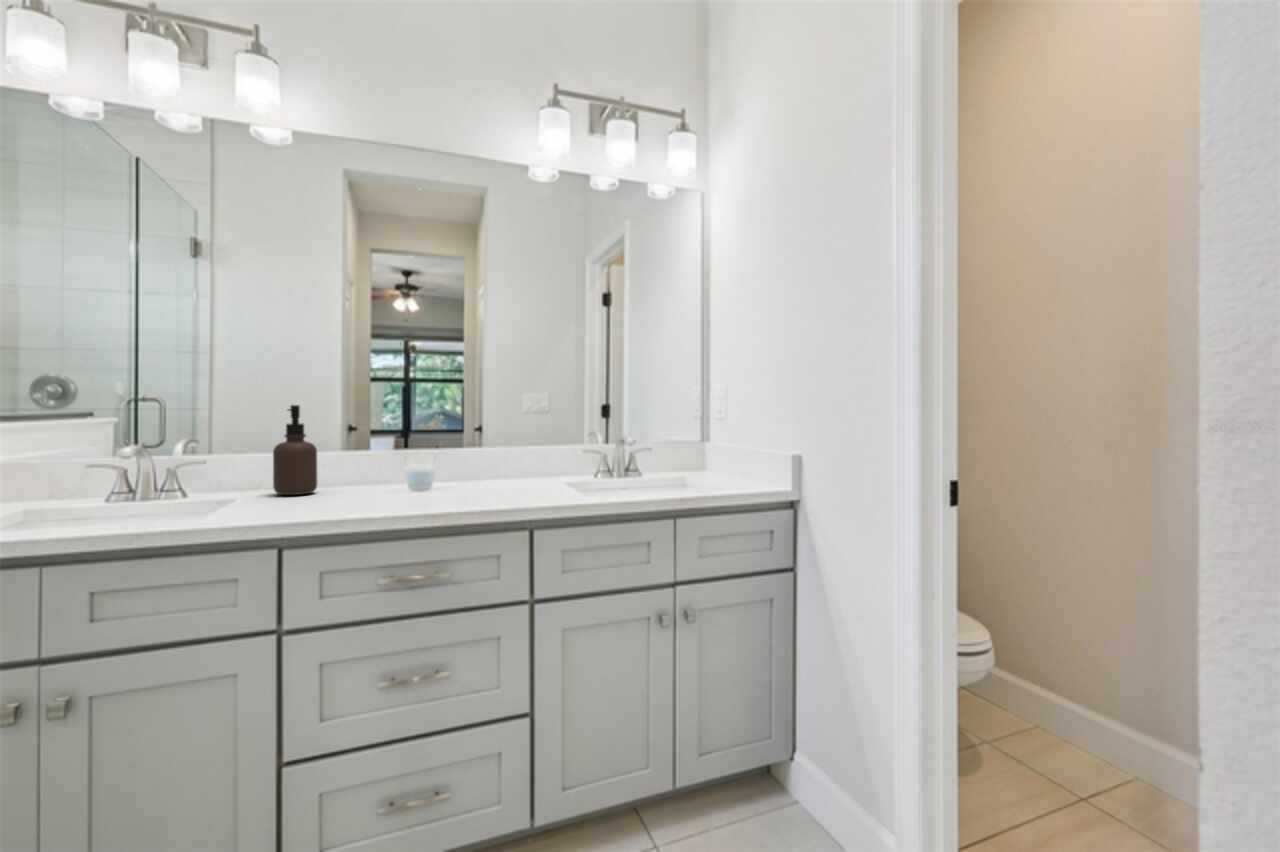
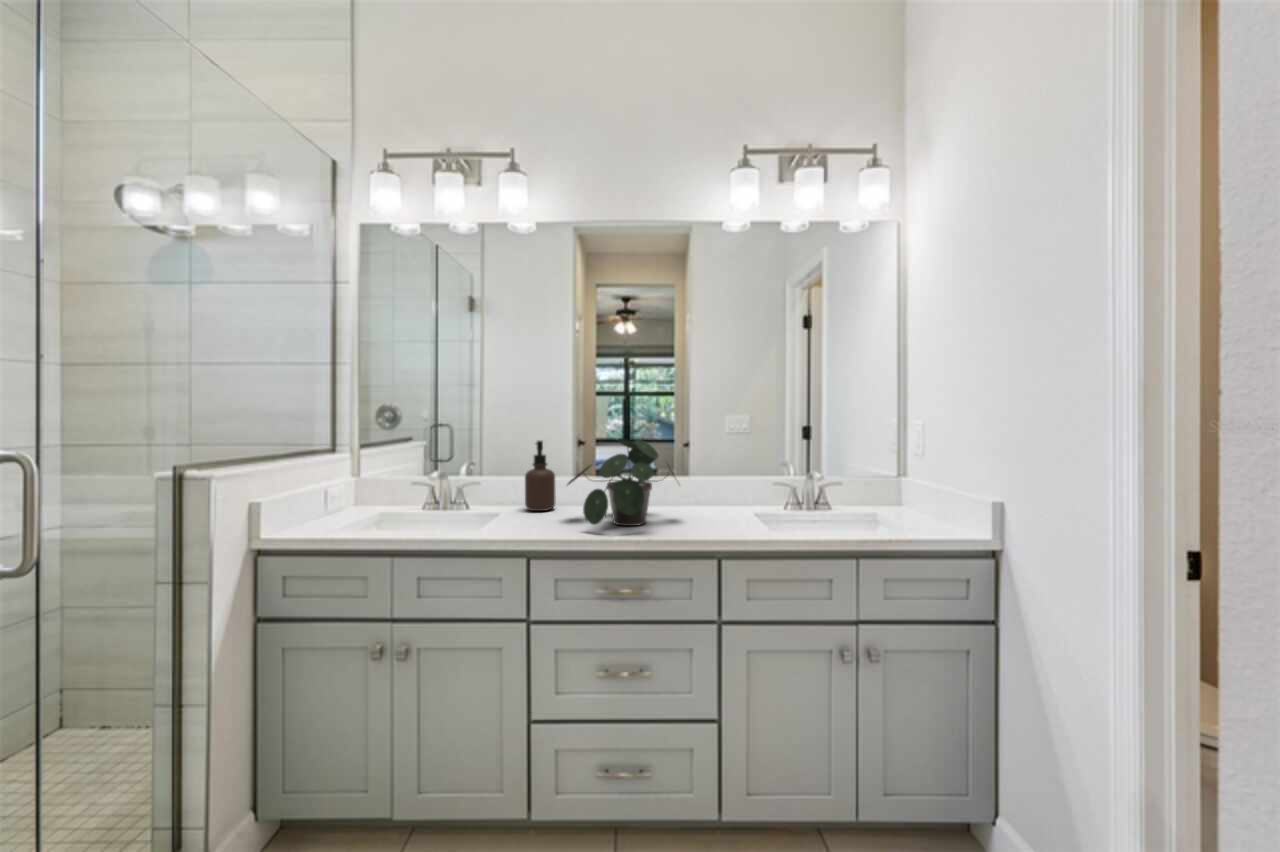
potted plant: none [337,398,484,502] -> present [568,439,676,526]

